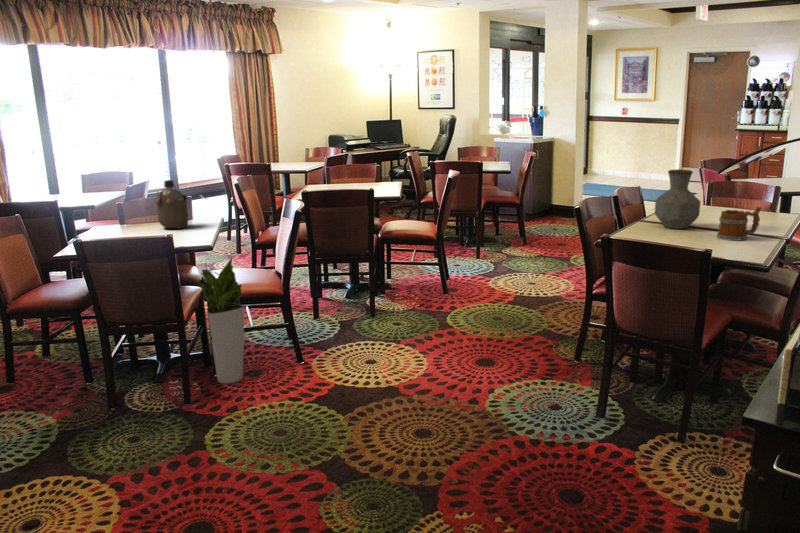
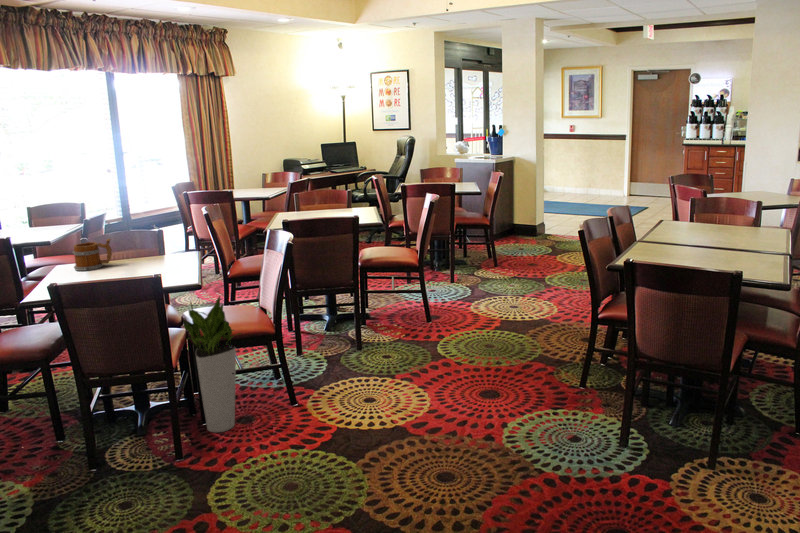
vase: present [655,169,700,229] -> none [653,188,699,247]
water bottle: present [156,180,188,228] -> none [128,213,164,265]
mug: present [717,207,762,241] -> present [72,239,112,271]

